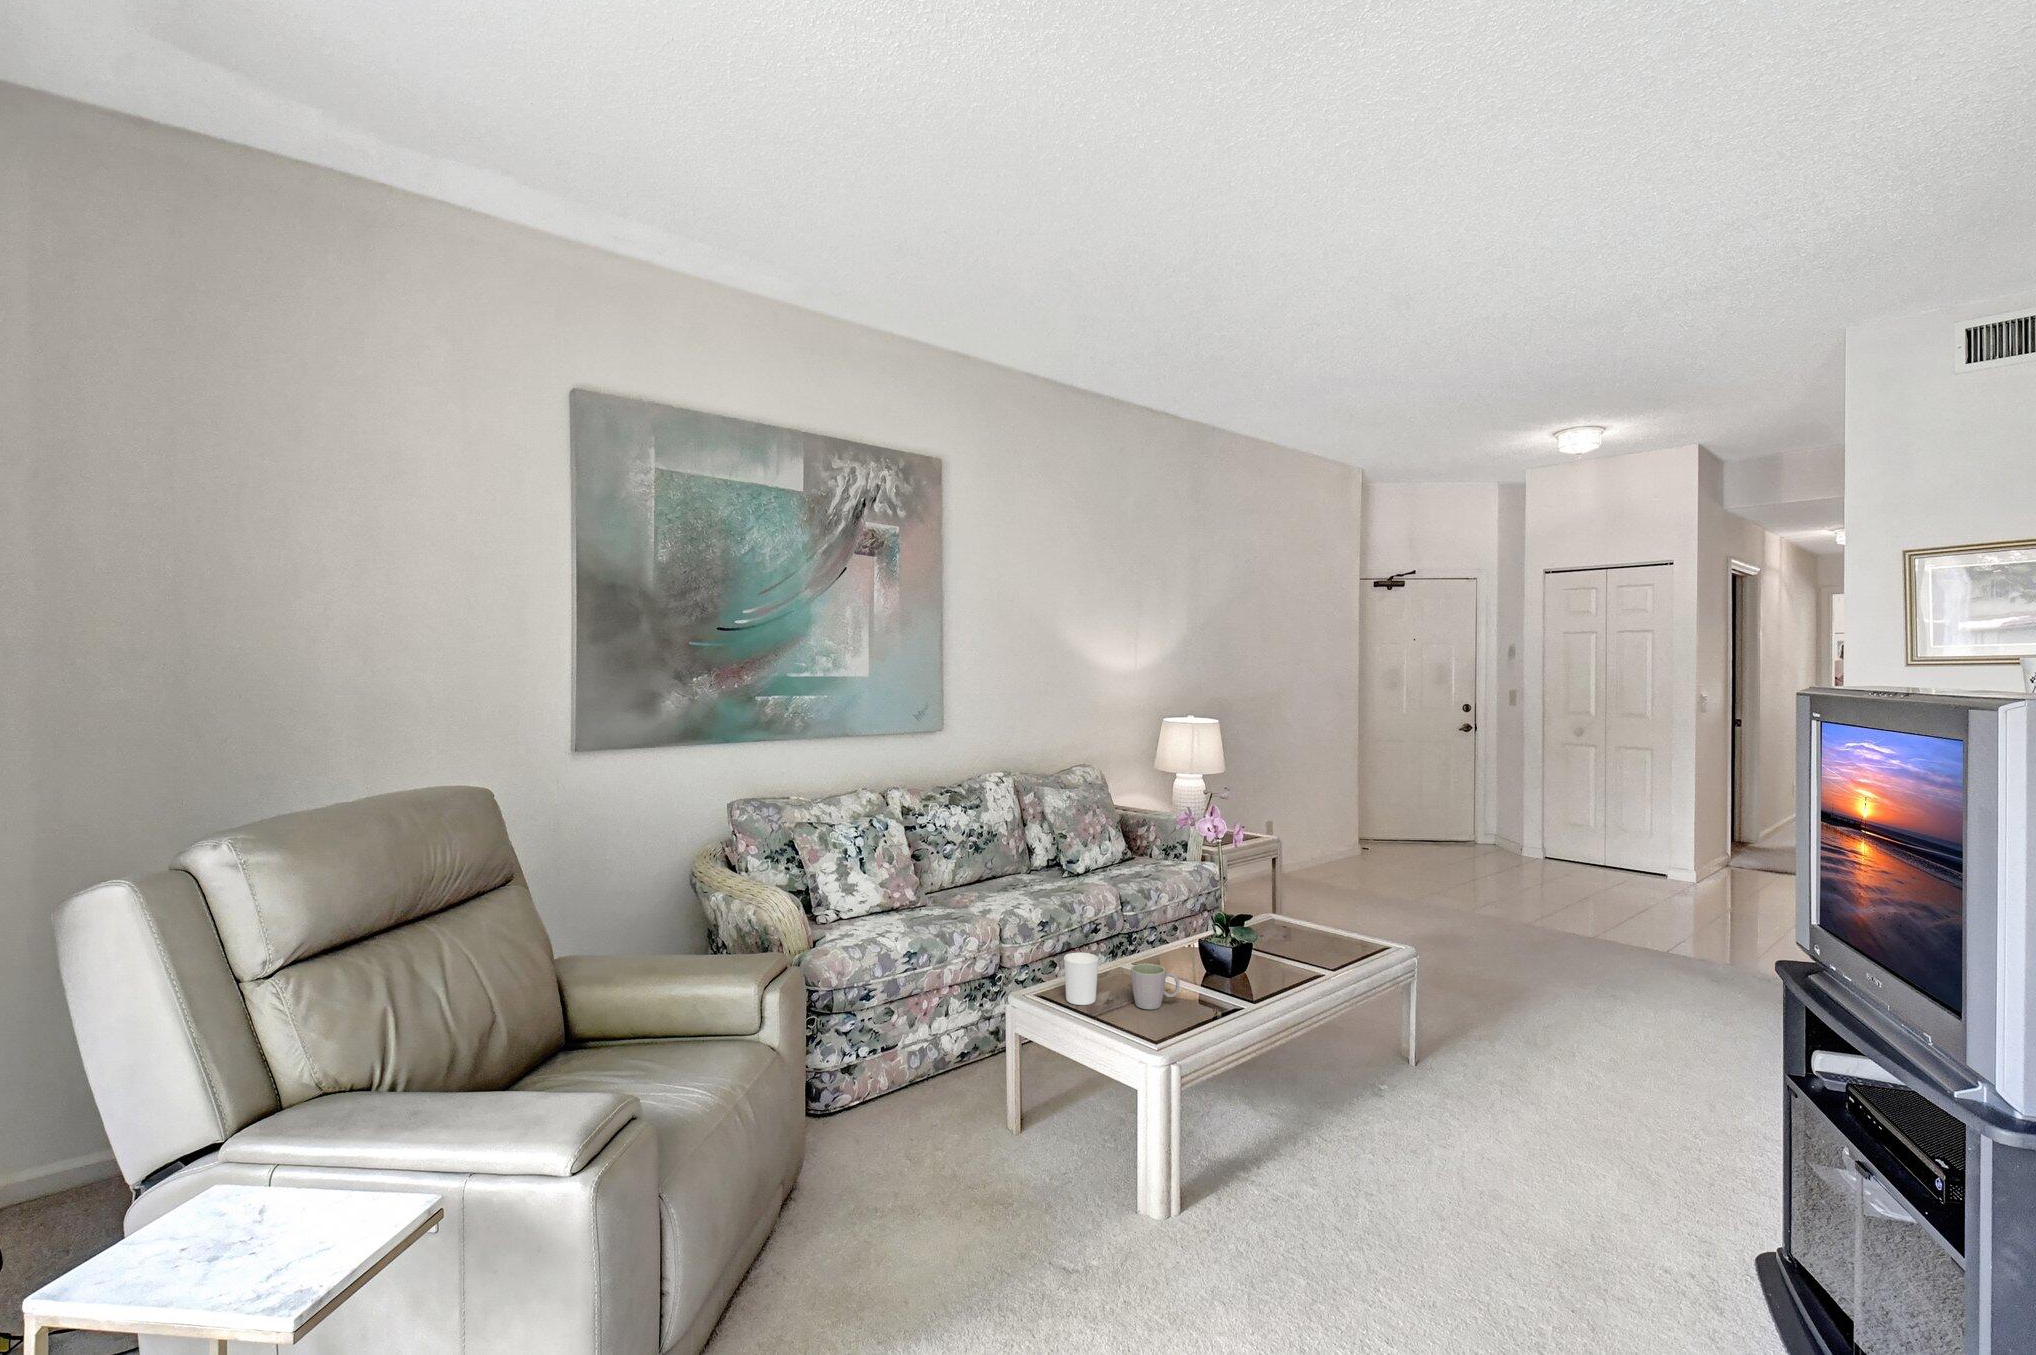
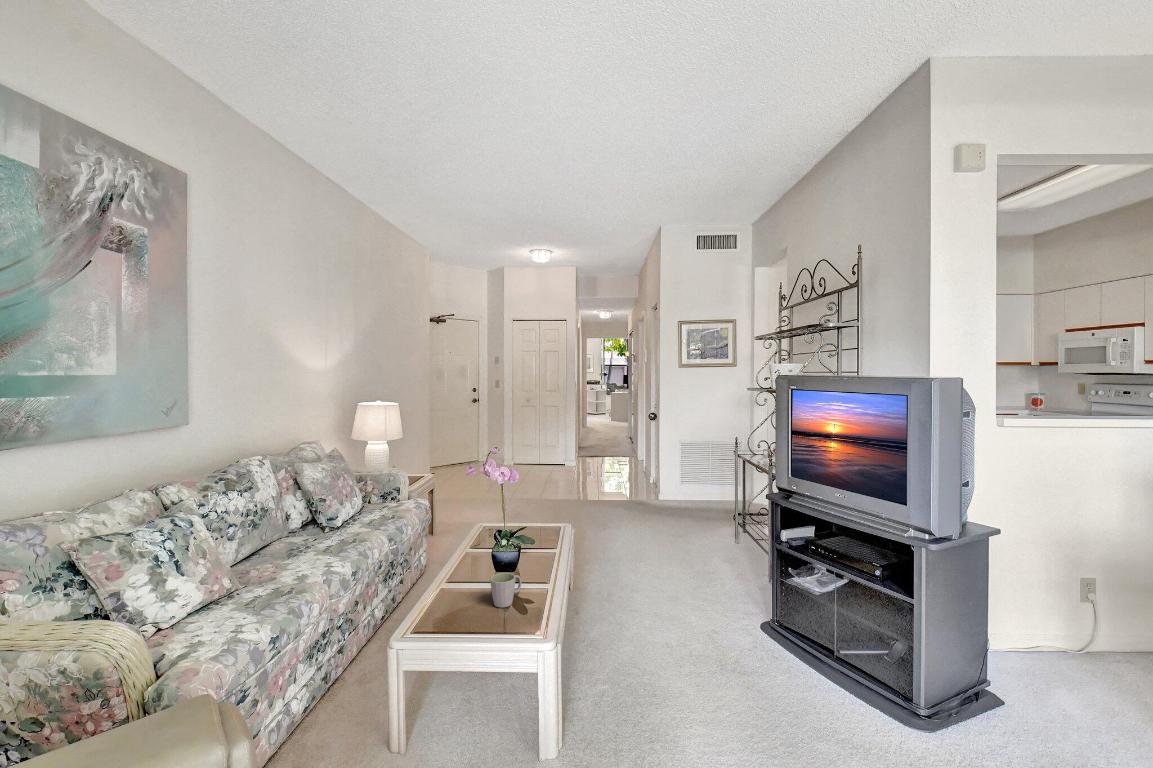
candle holder: present [1064,953,1098,1005] -> none [440,581,467,624]

